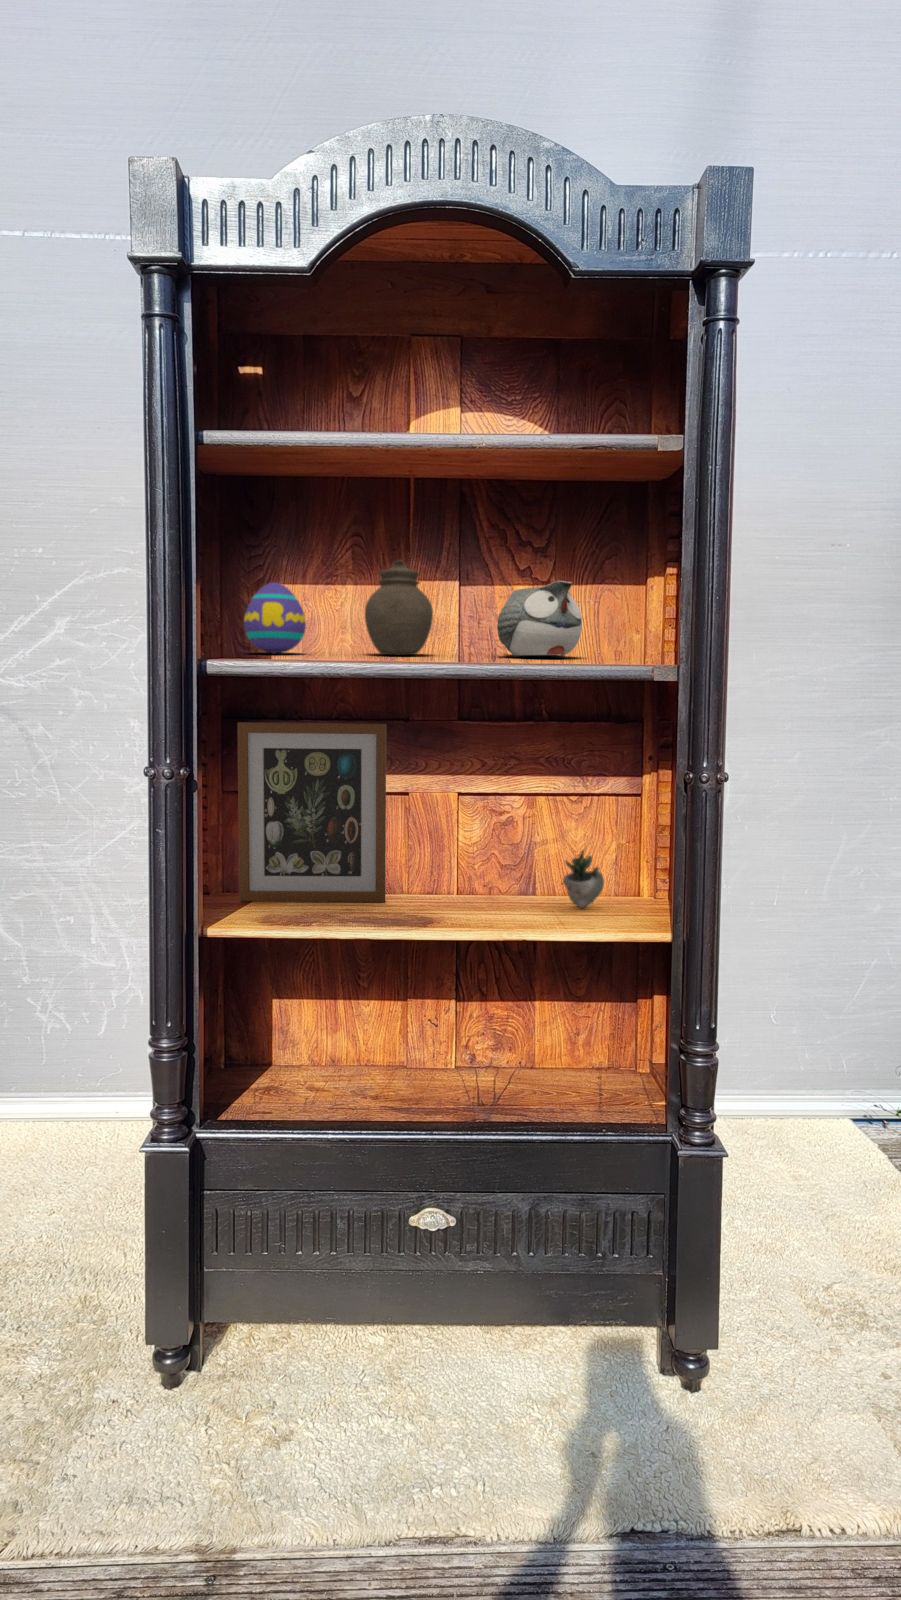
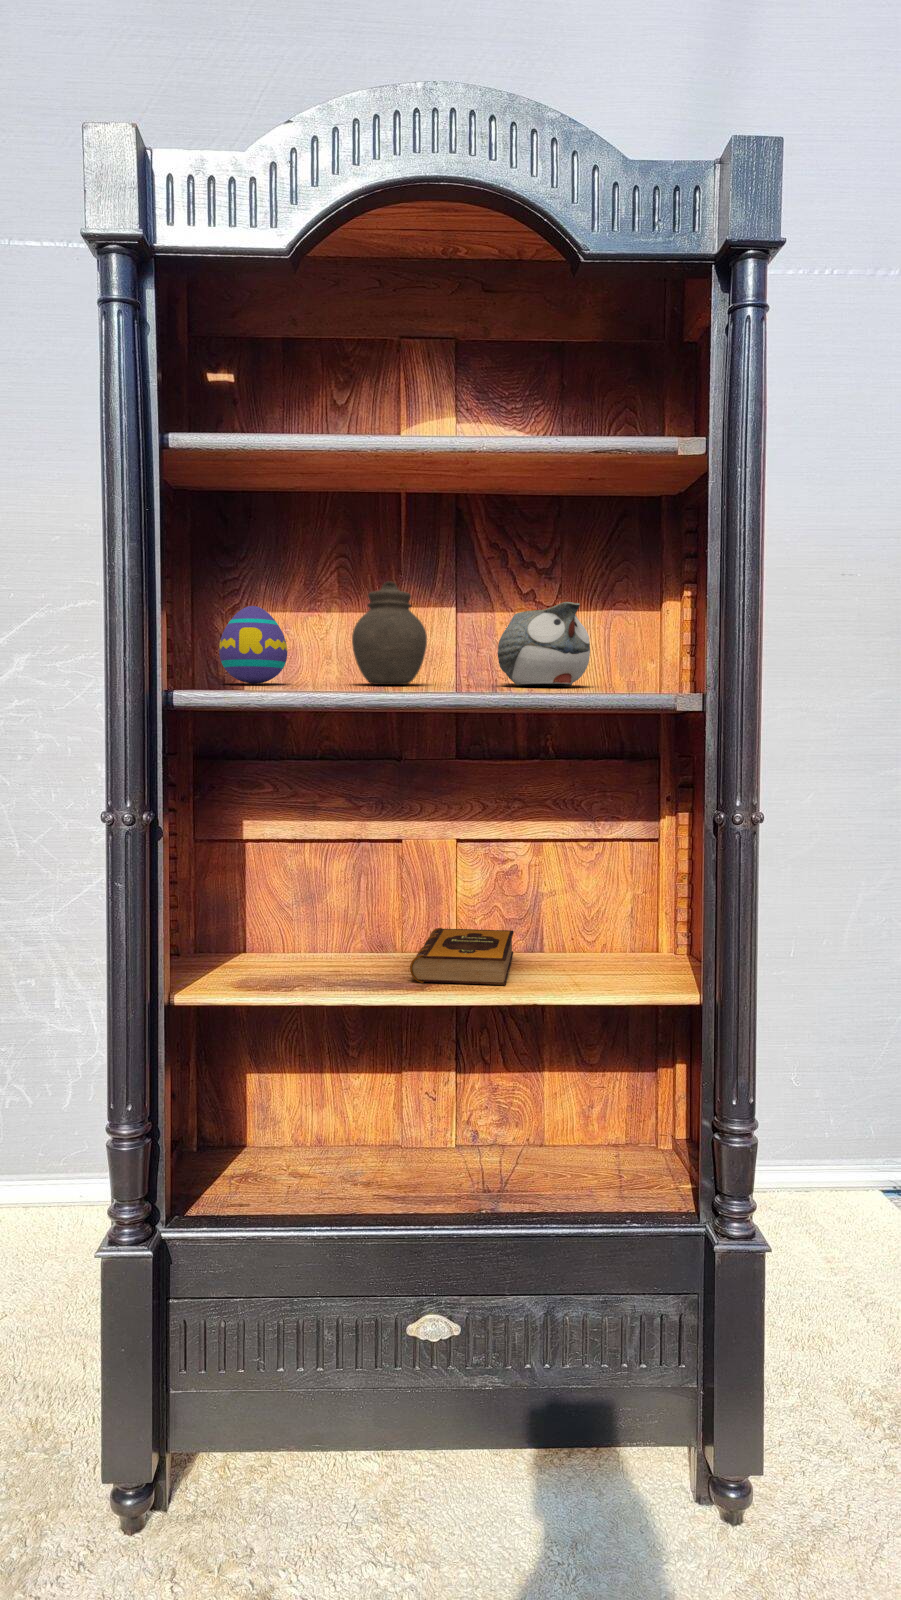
picture frame: present [237,722,386,902] -> none [212,760,377,958]
succulent plant: present [563,850,634,908] -> none [574,898,654,963]
hardback book: none [415,876,509,924] -> present [410,928,514,985]

